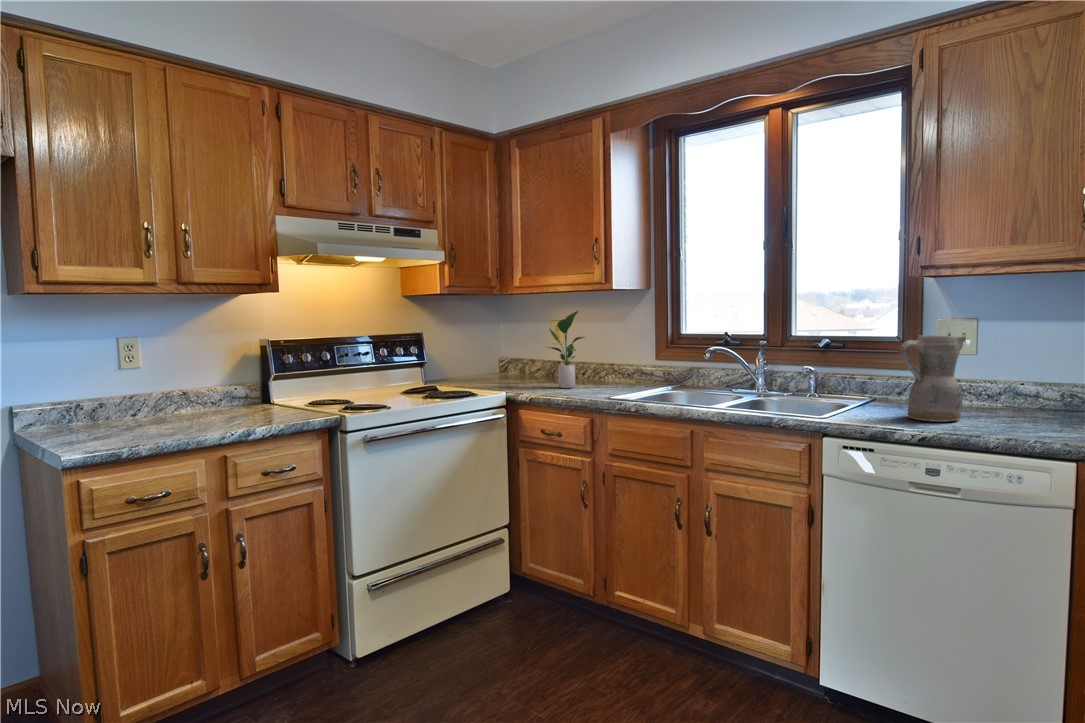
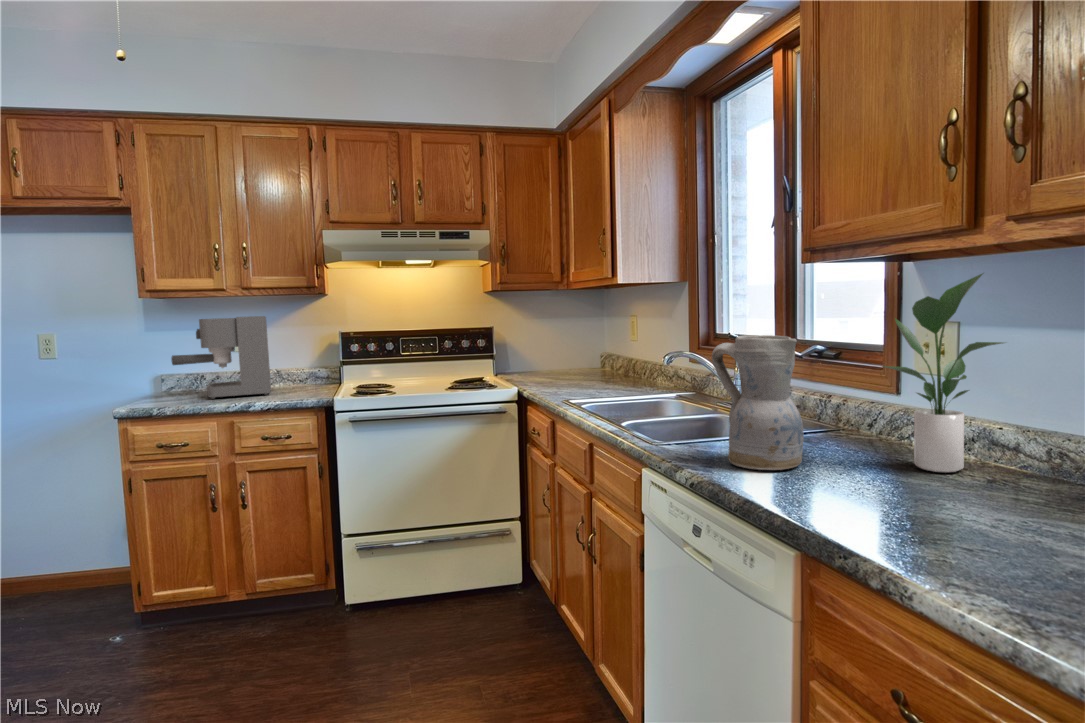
potted plant: present [548,311,585,388] -> present [882,274,1003,472]
coffee maker: none [100,319,238,430] -> present [171,316,271,399]

